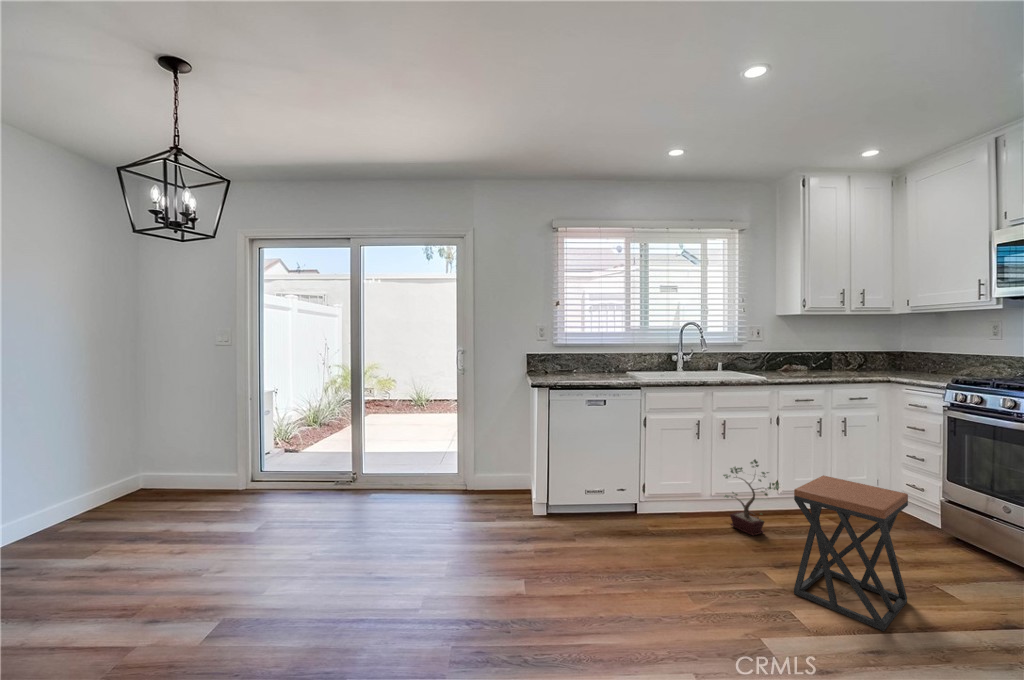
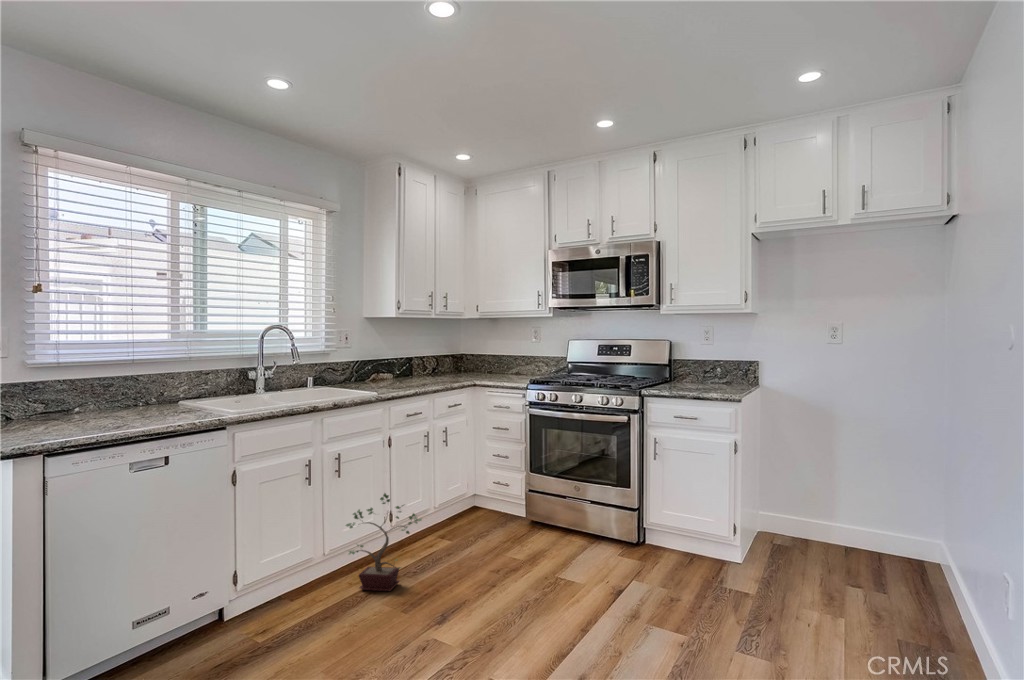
stool: present [794,475,908,631] -> none [466,487,556,637]

